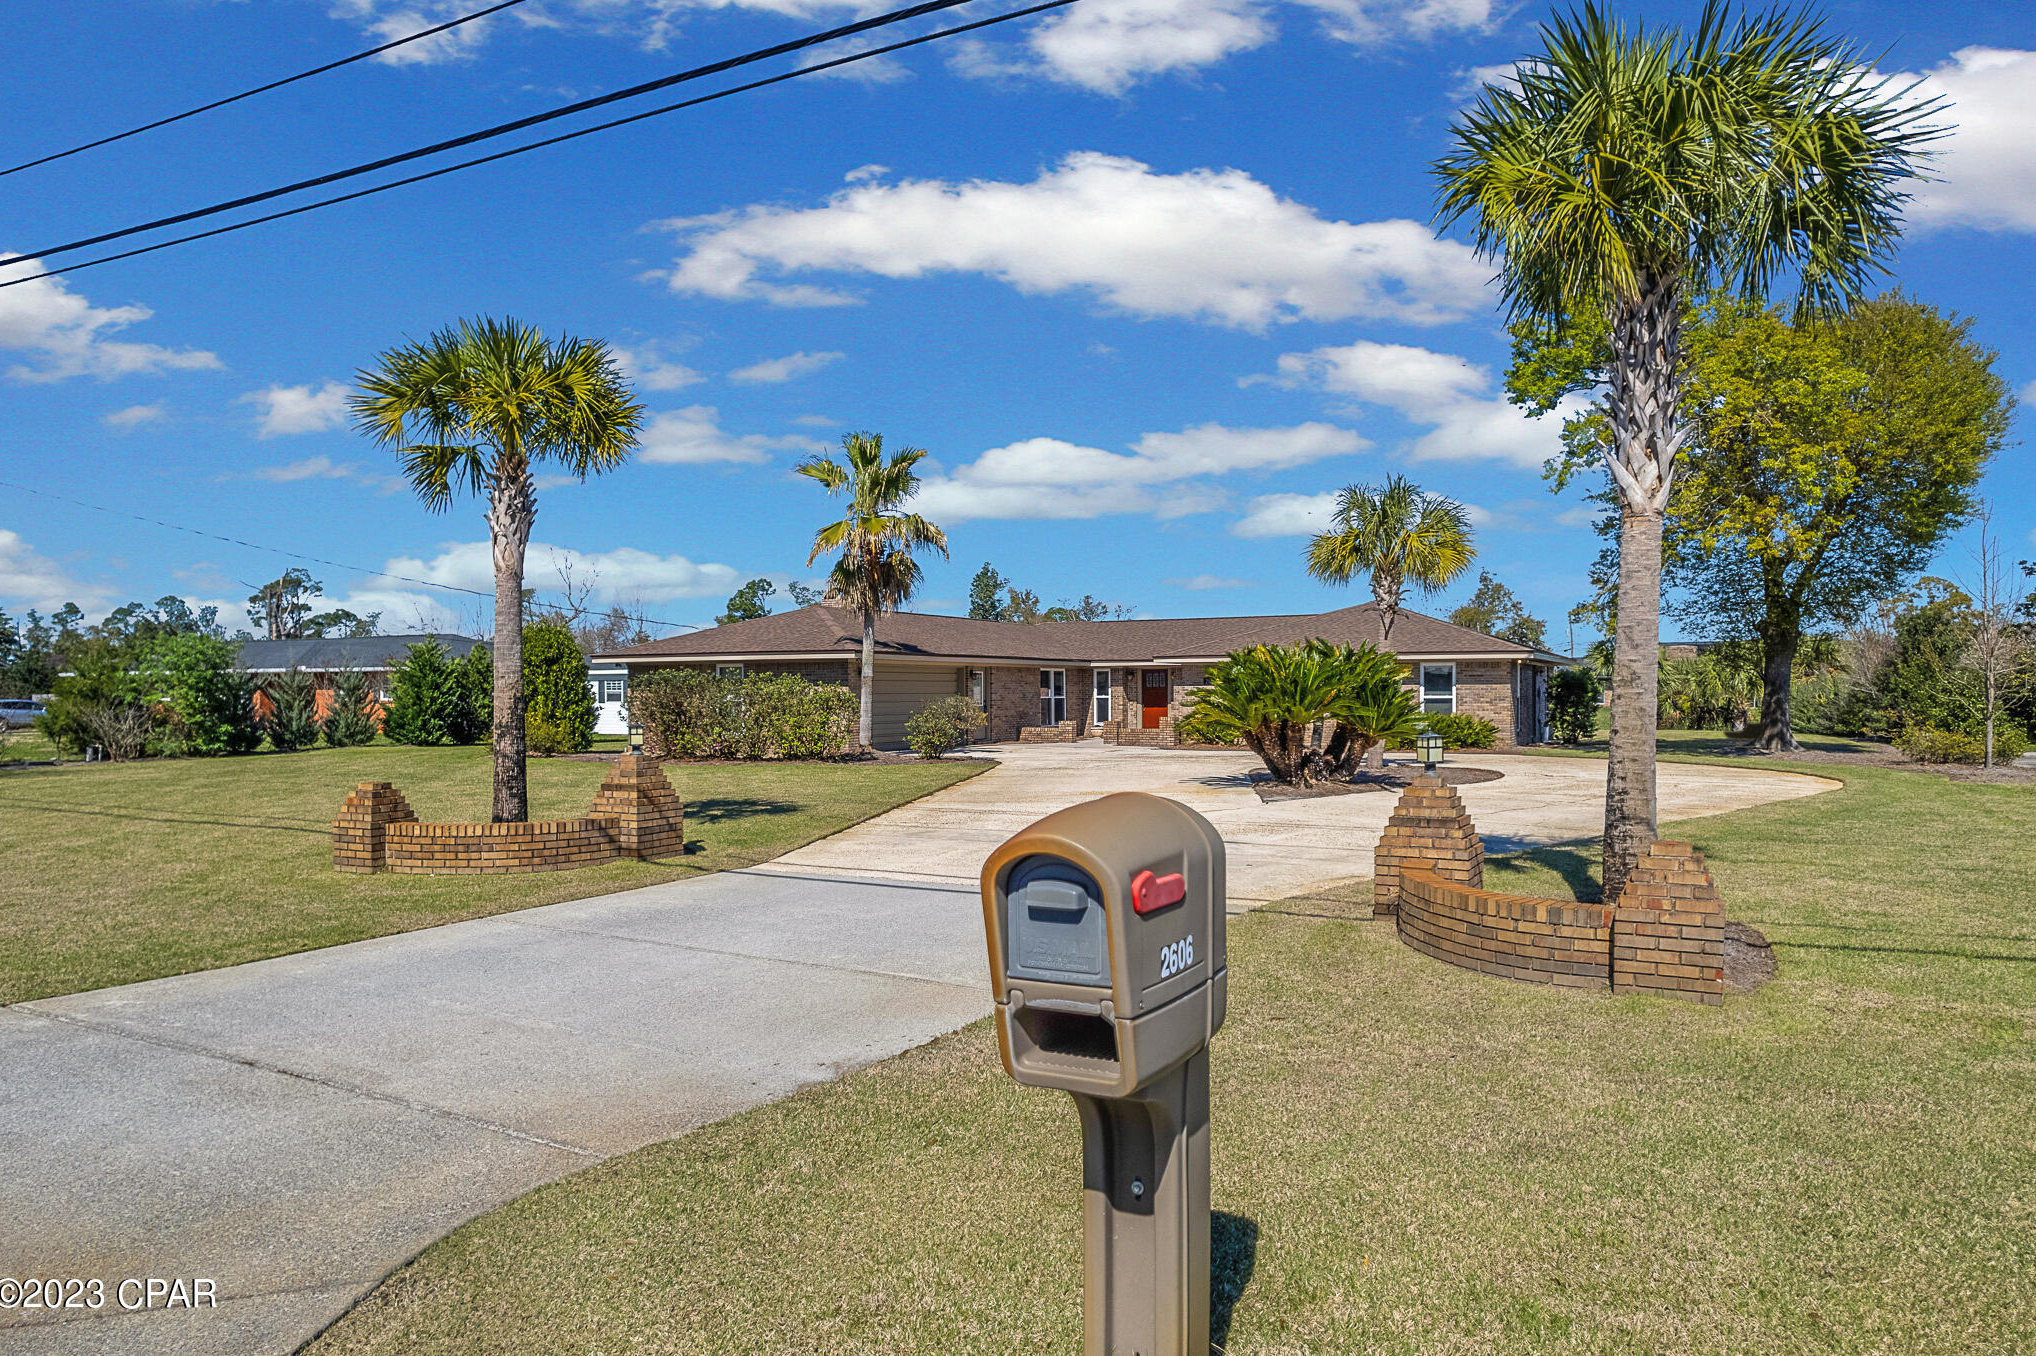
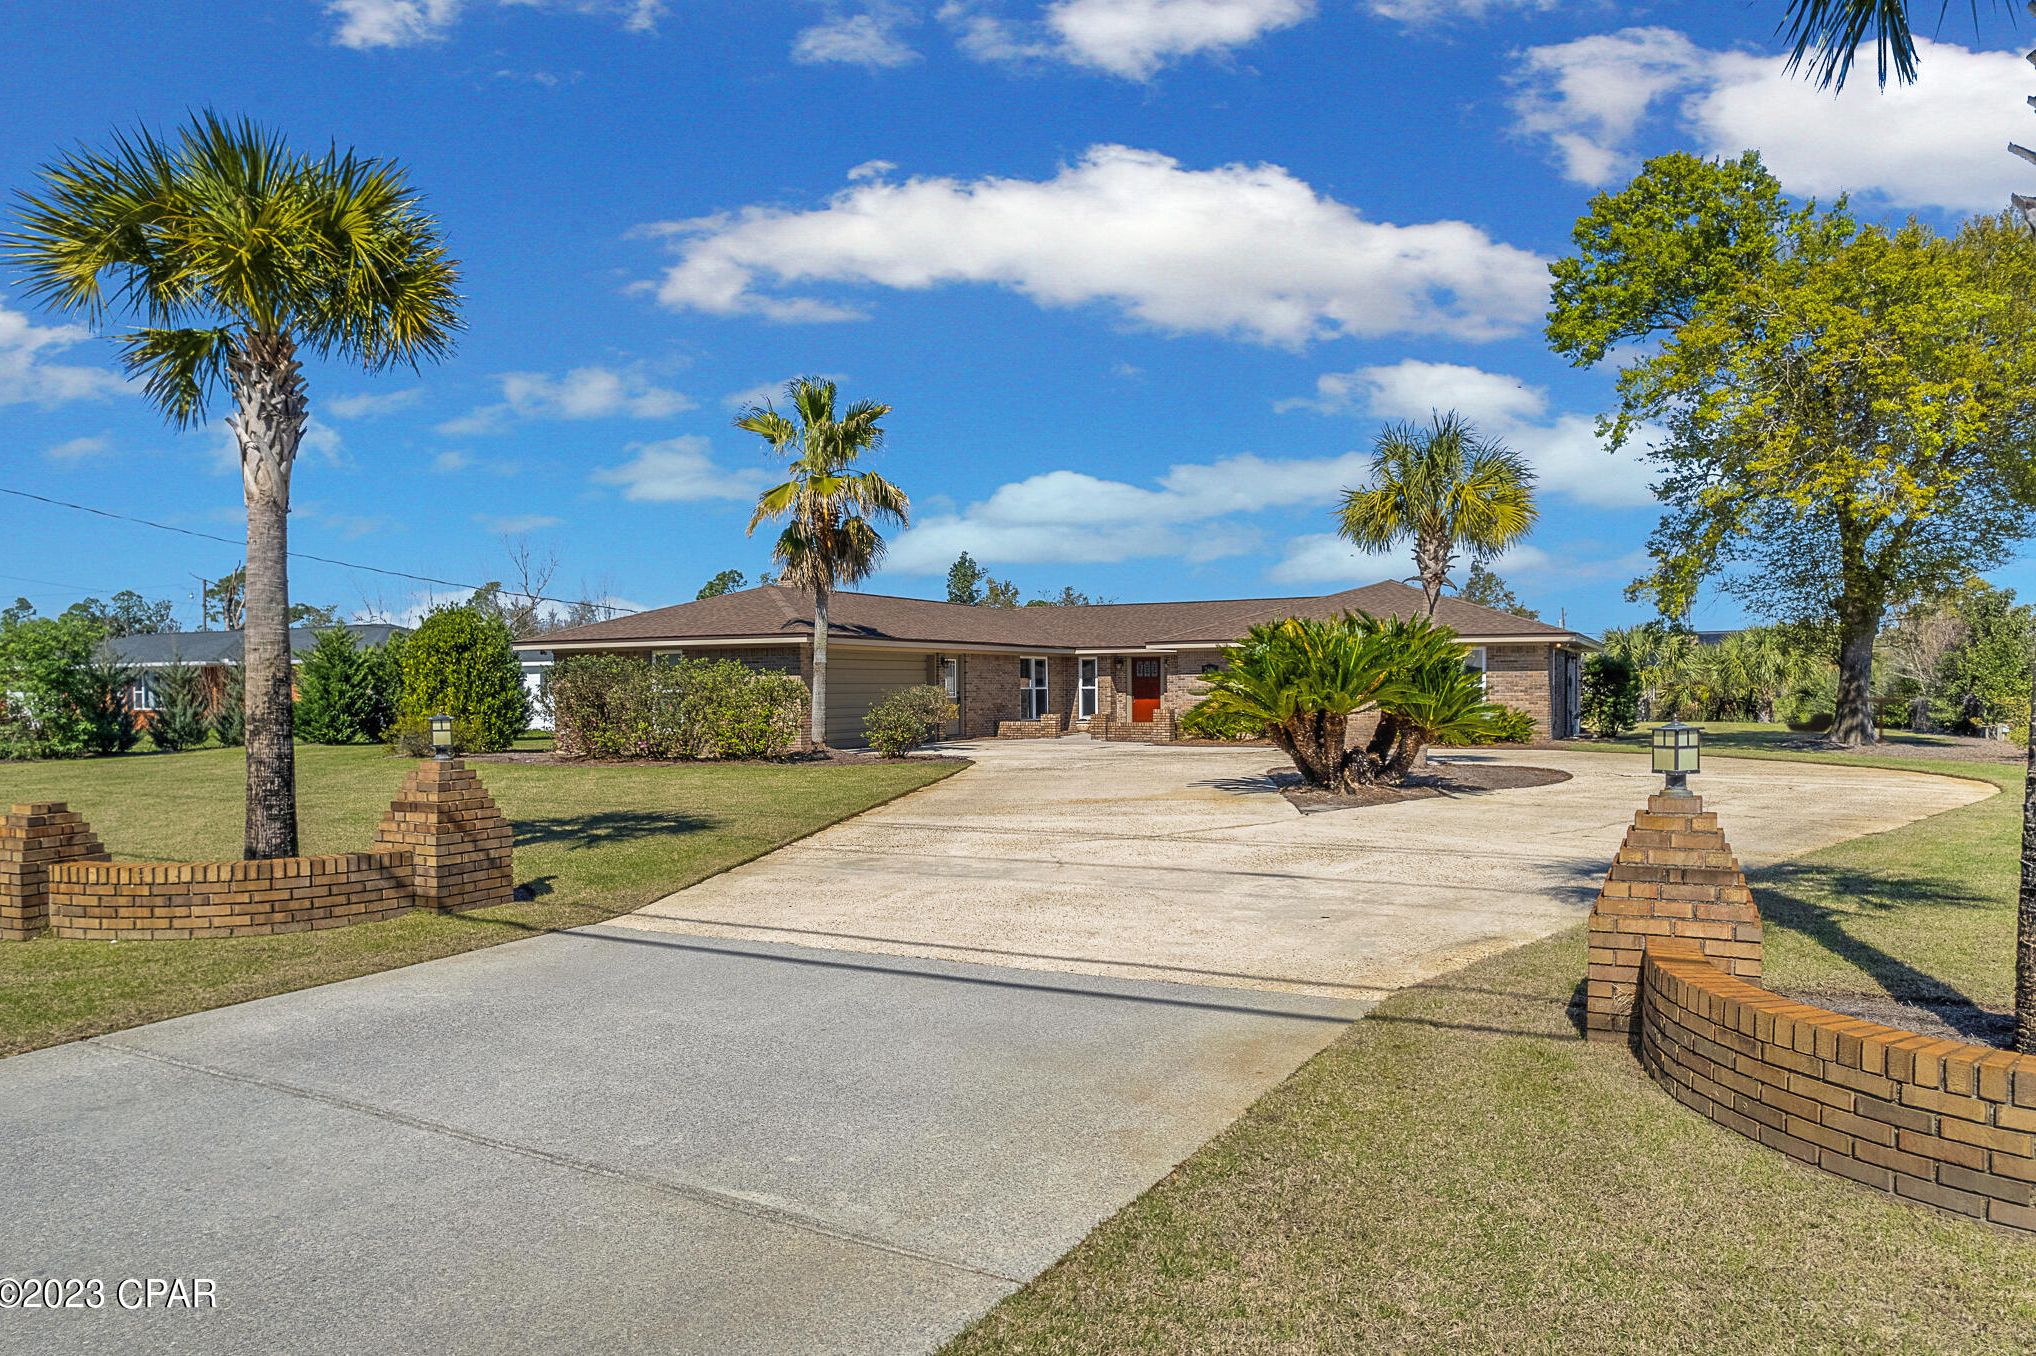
pedestal table: none [1785,709,1828,749] -> present [1857,698,1905,743]

